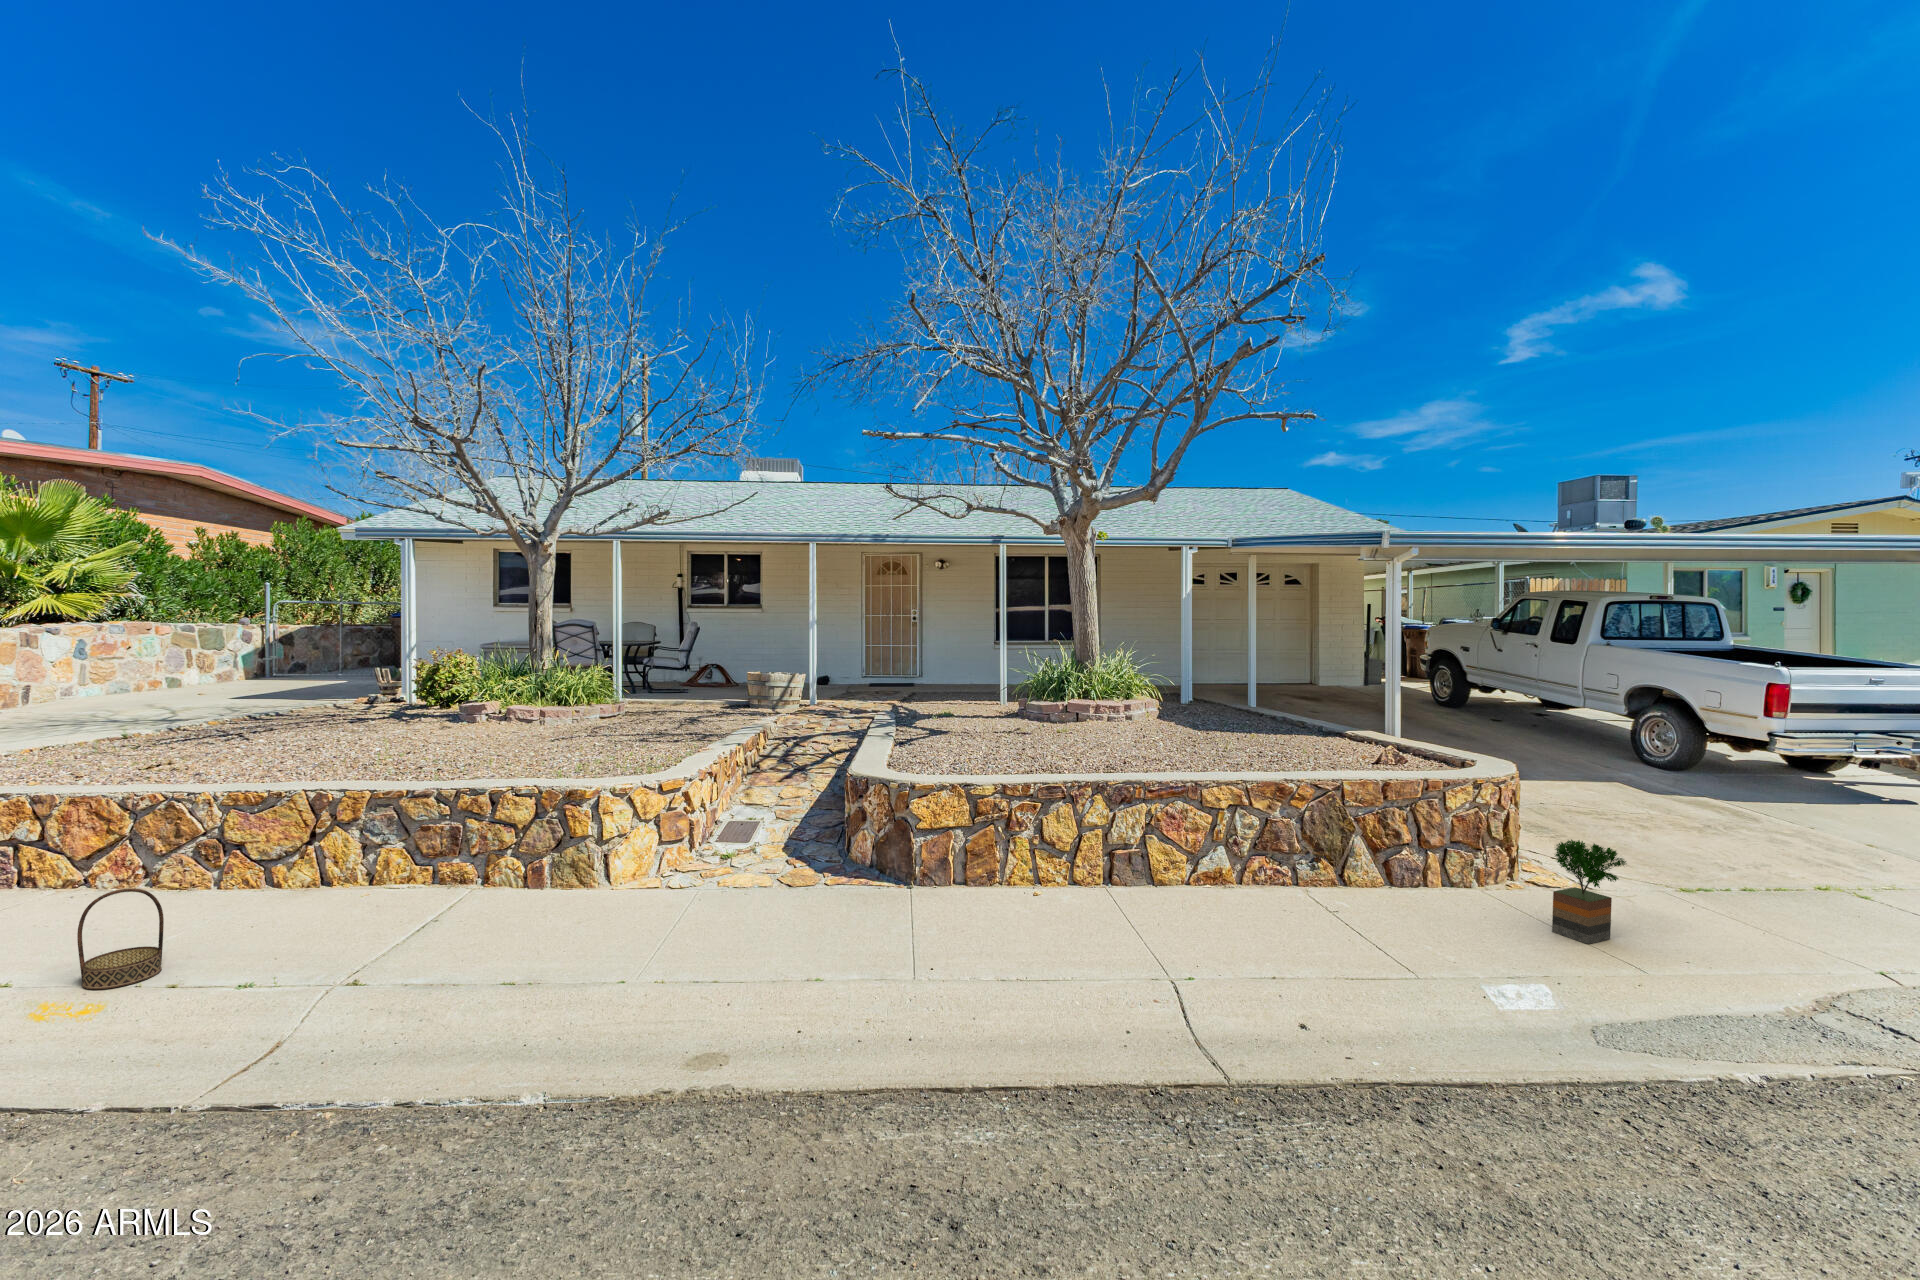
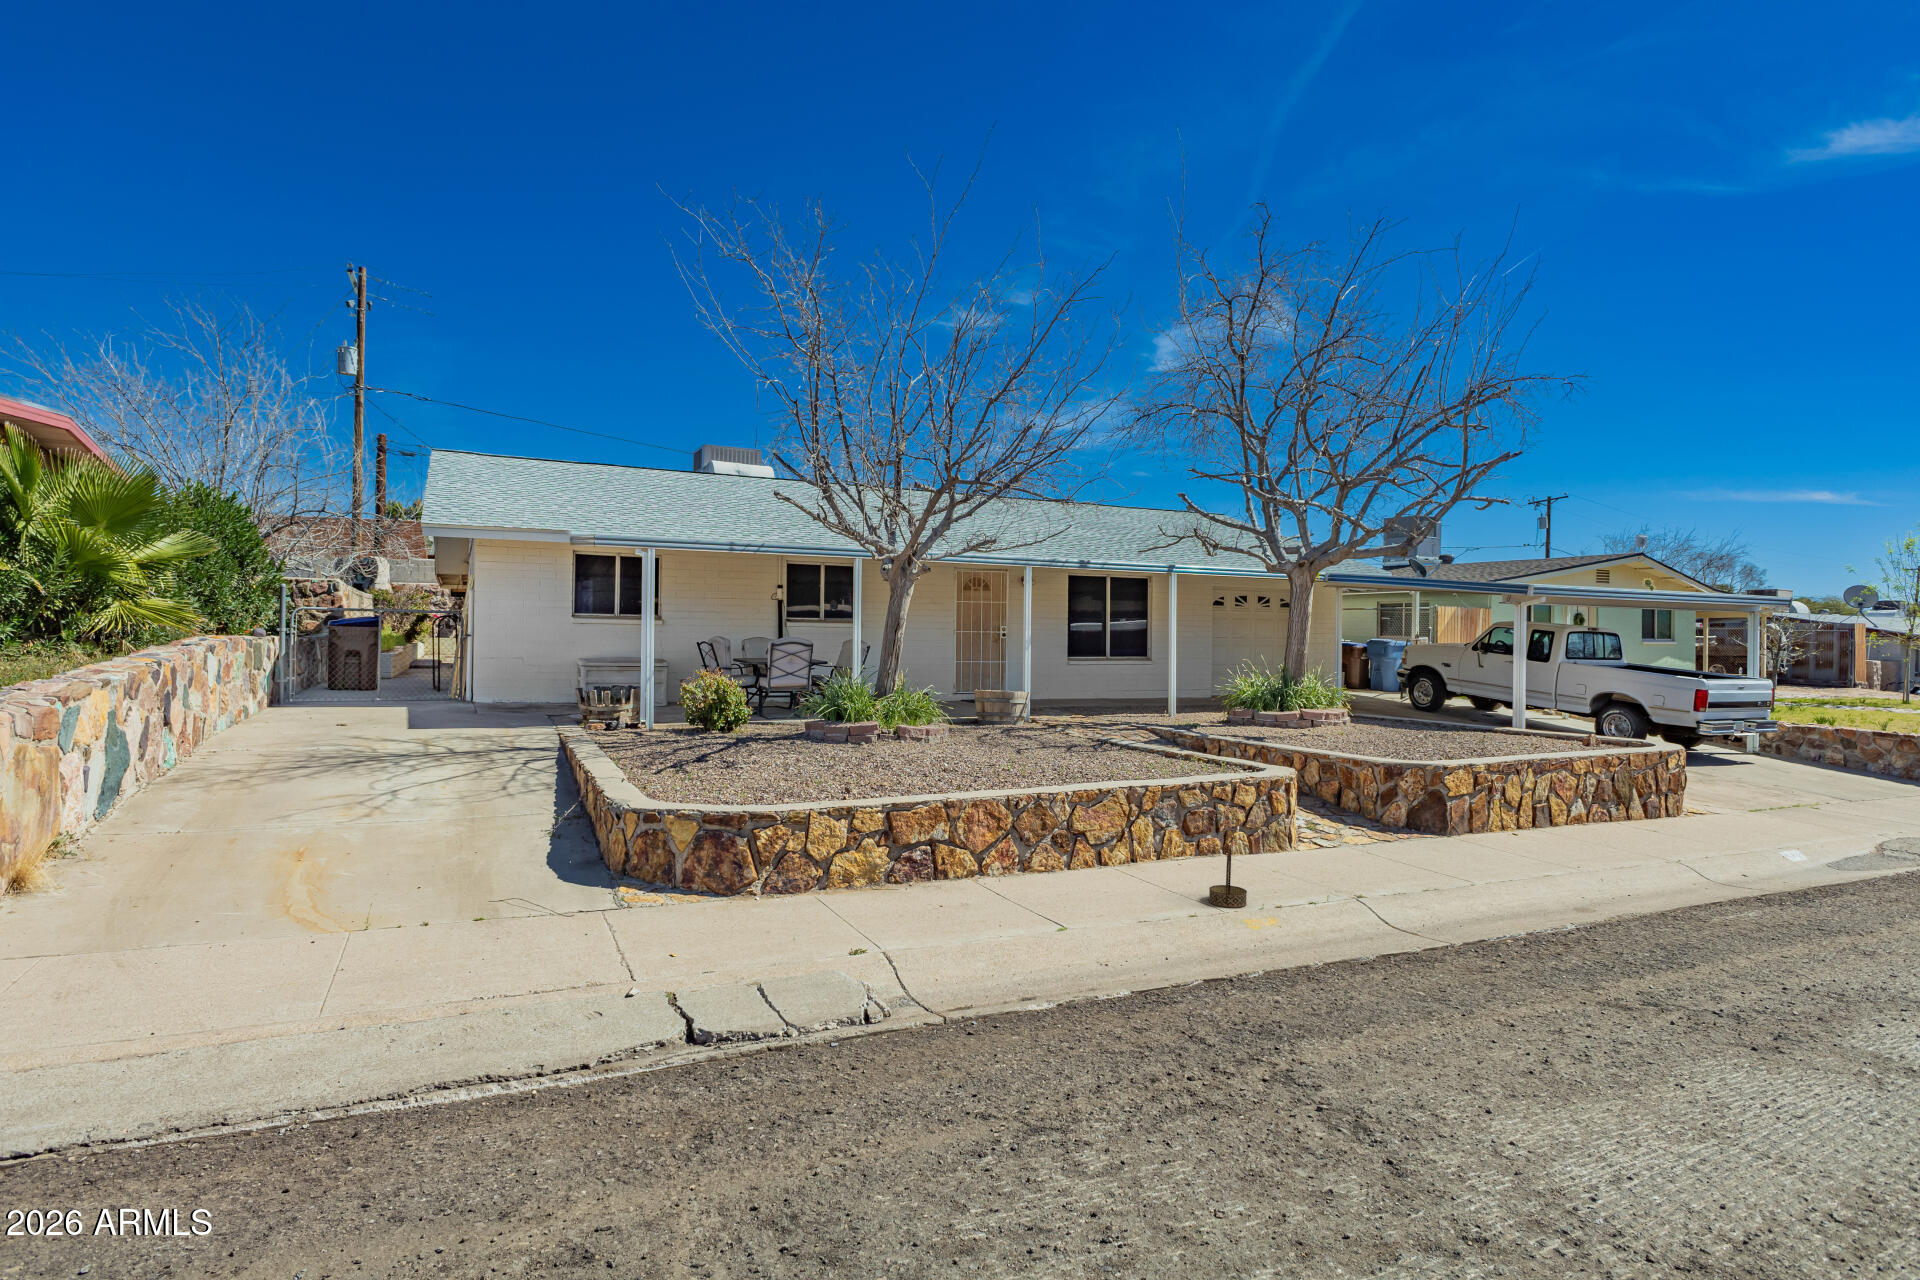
potted tree: present [1552,840,1626,944] -> none [1749,779,1791,831]

